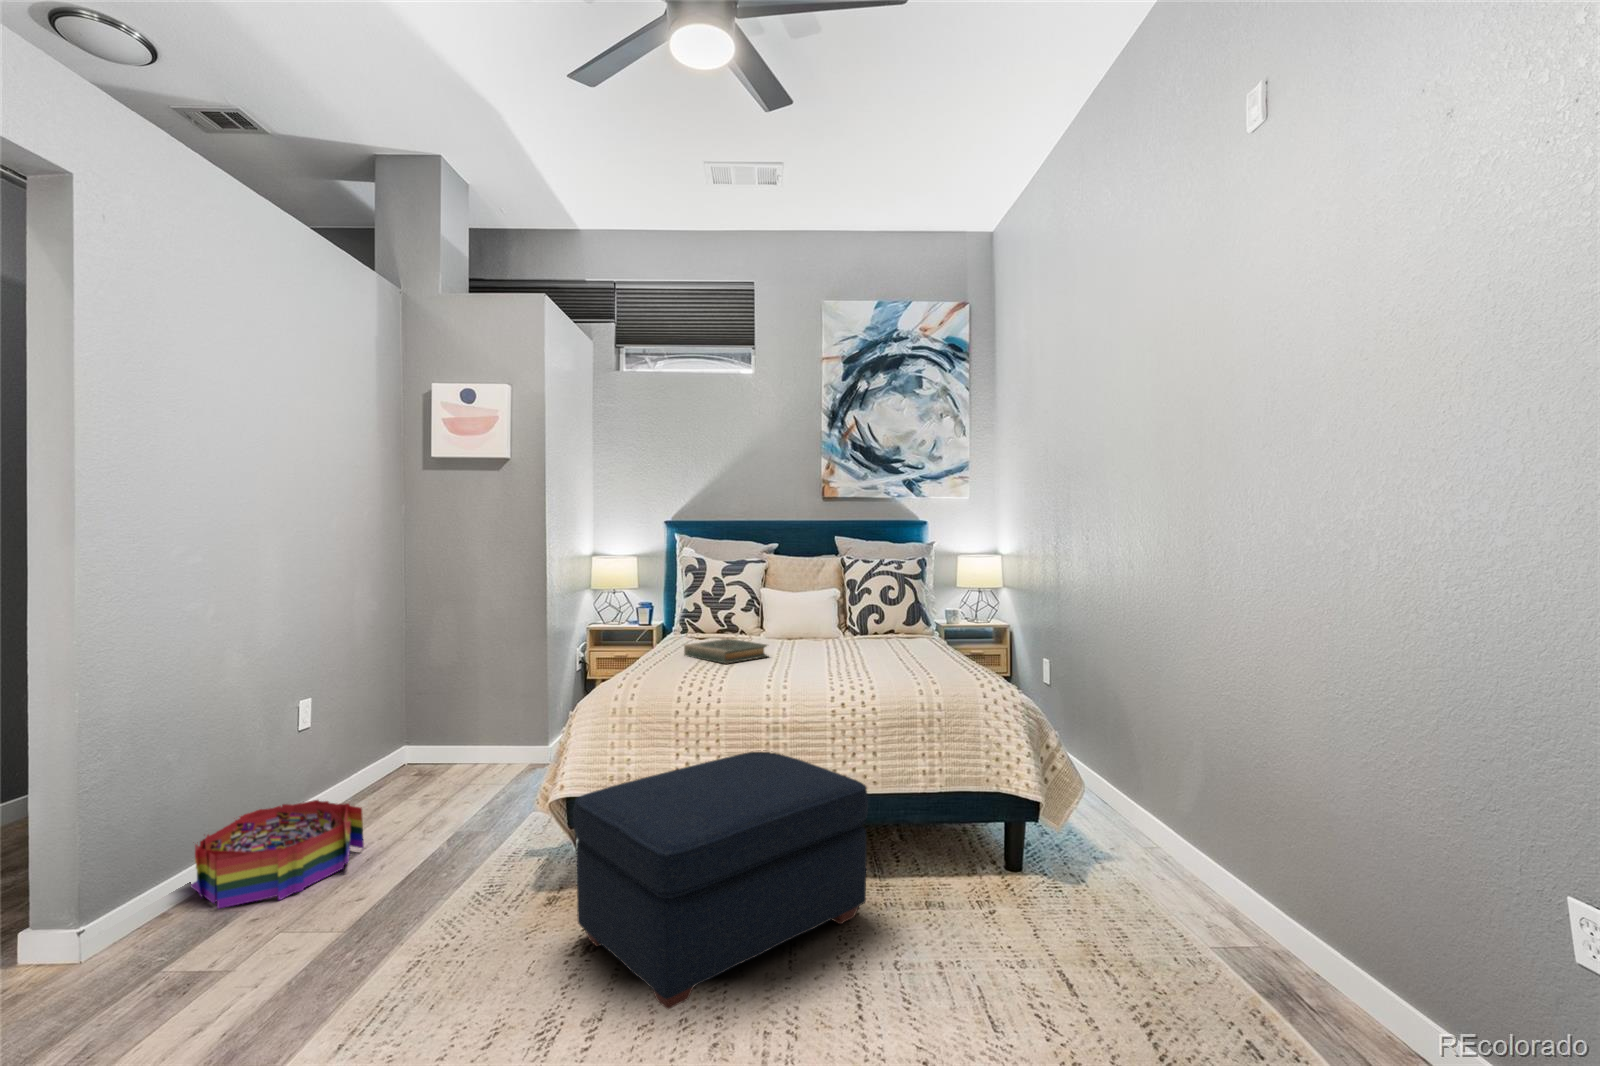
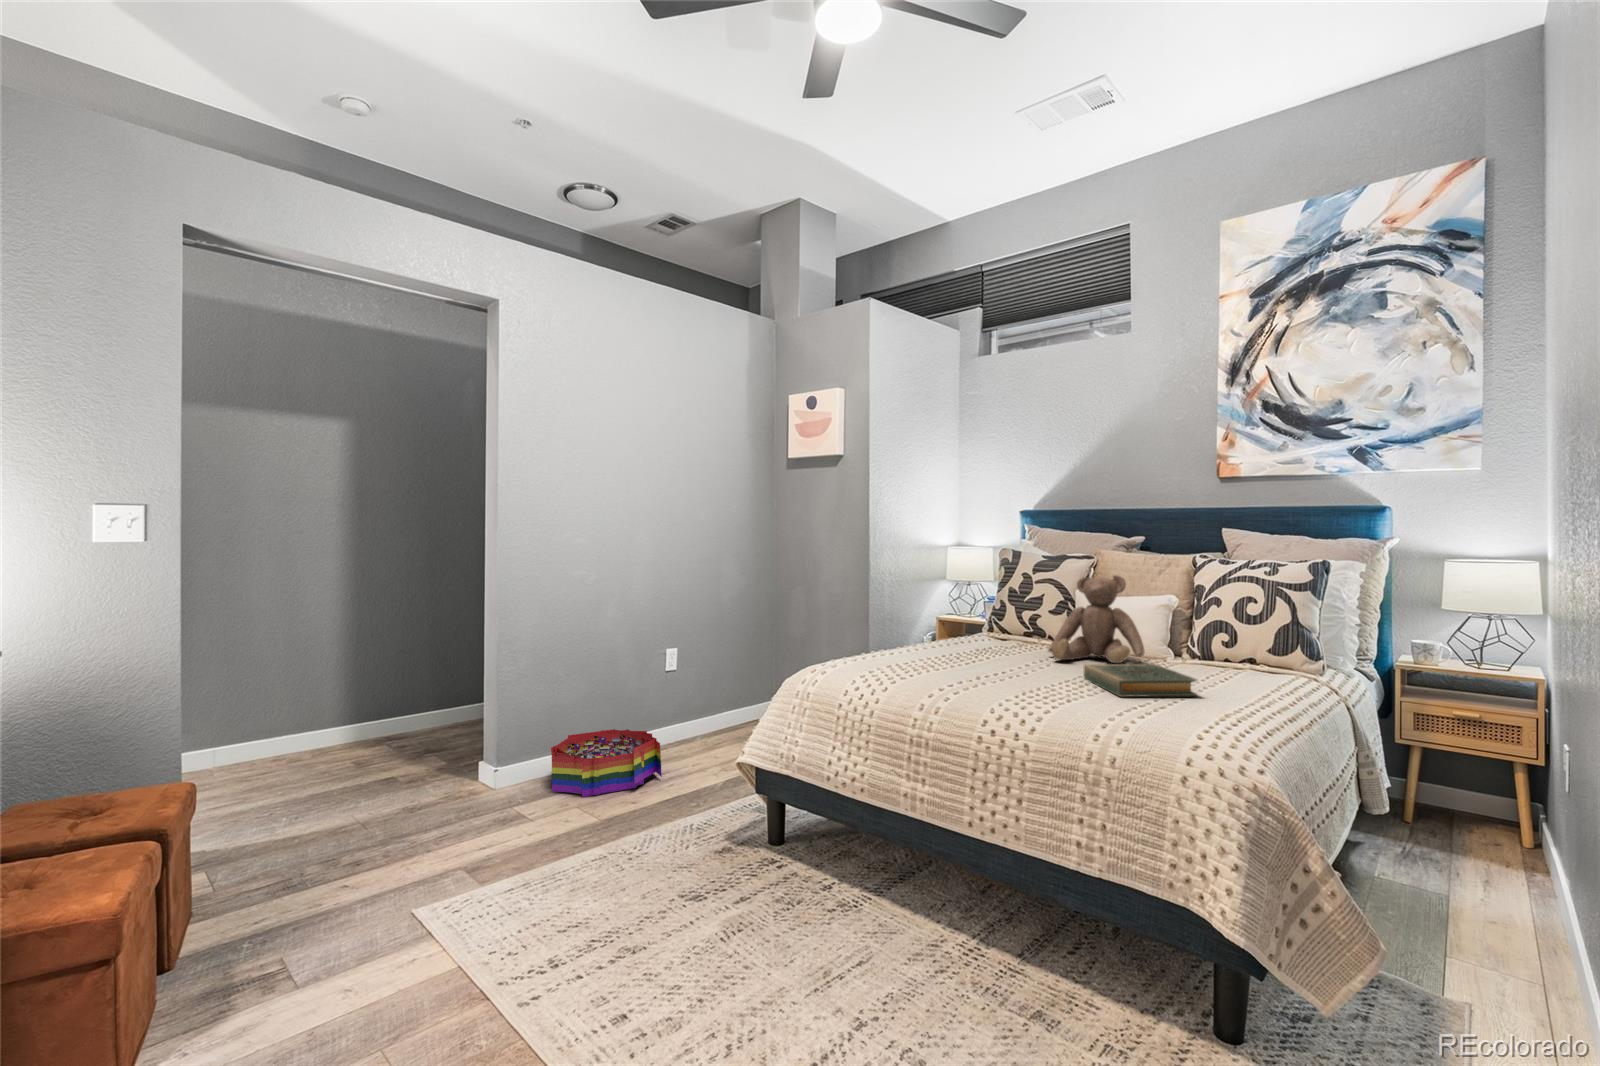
teddy bear: none [773,575,846,646] -> present [1048,575,1145,663]
hardback book: present [684,639,767,664] -> present [1084,664,1197,697]
ottoman: present [573,750,868,1009] -> none [649,762,942,988]

